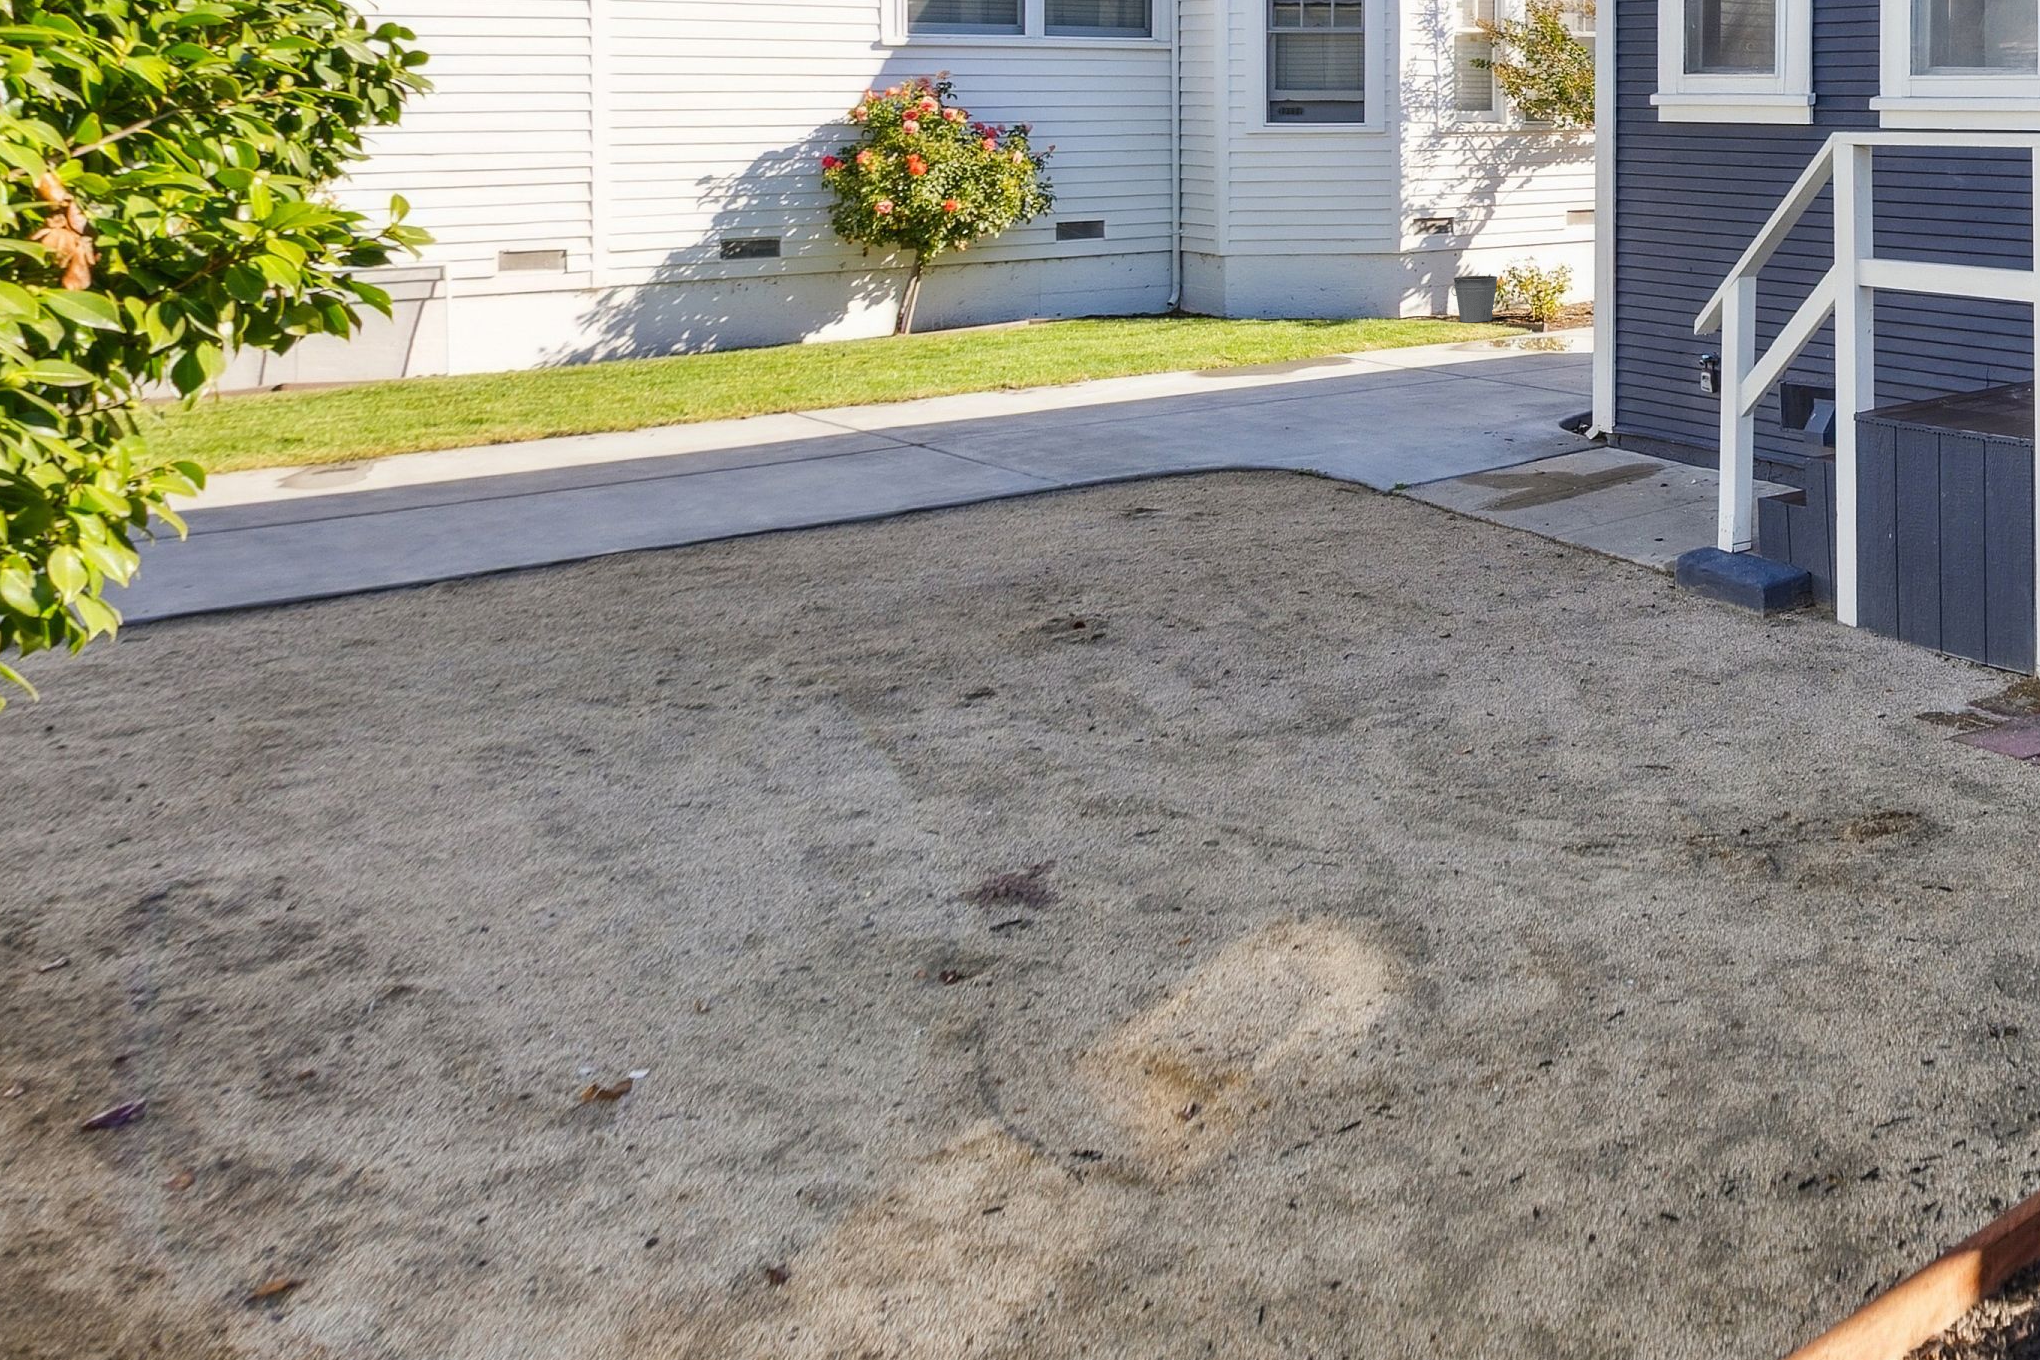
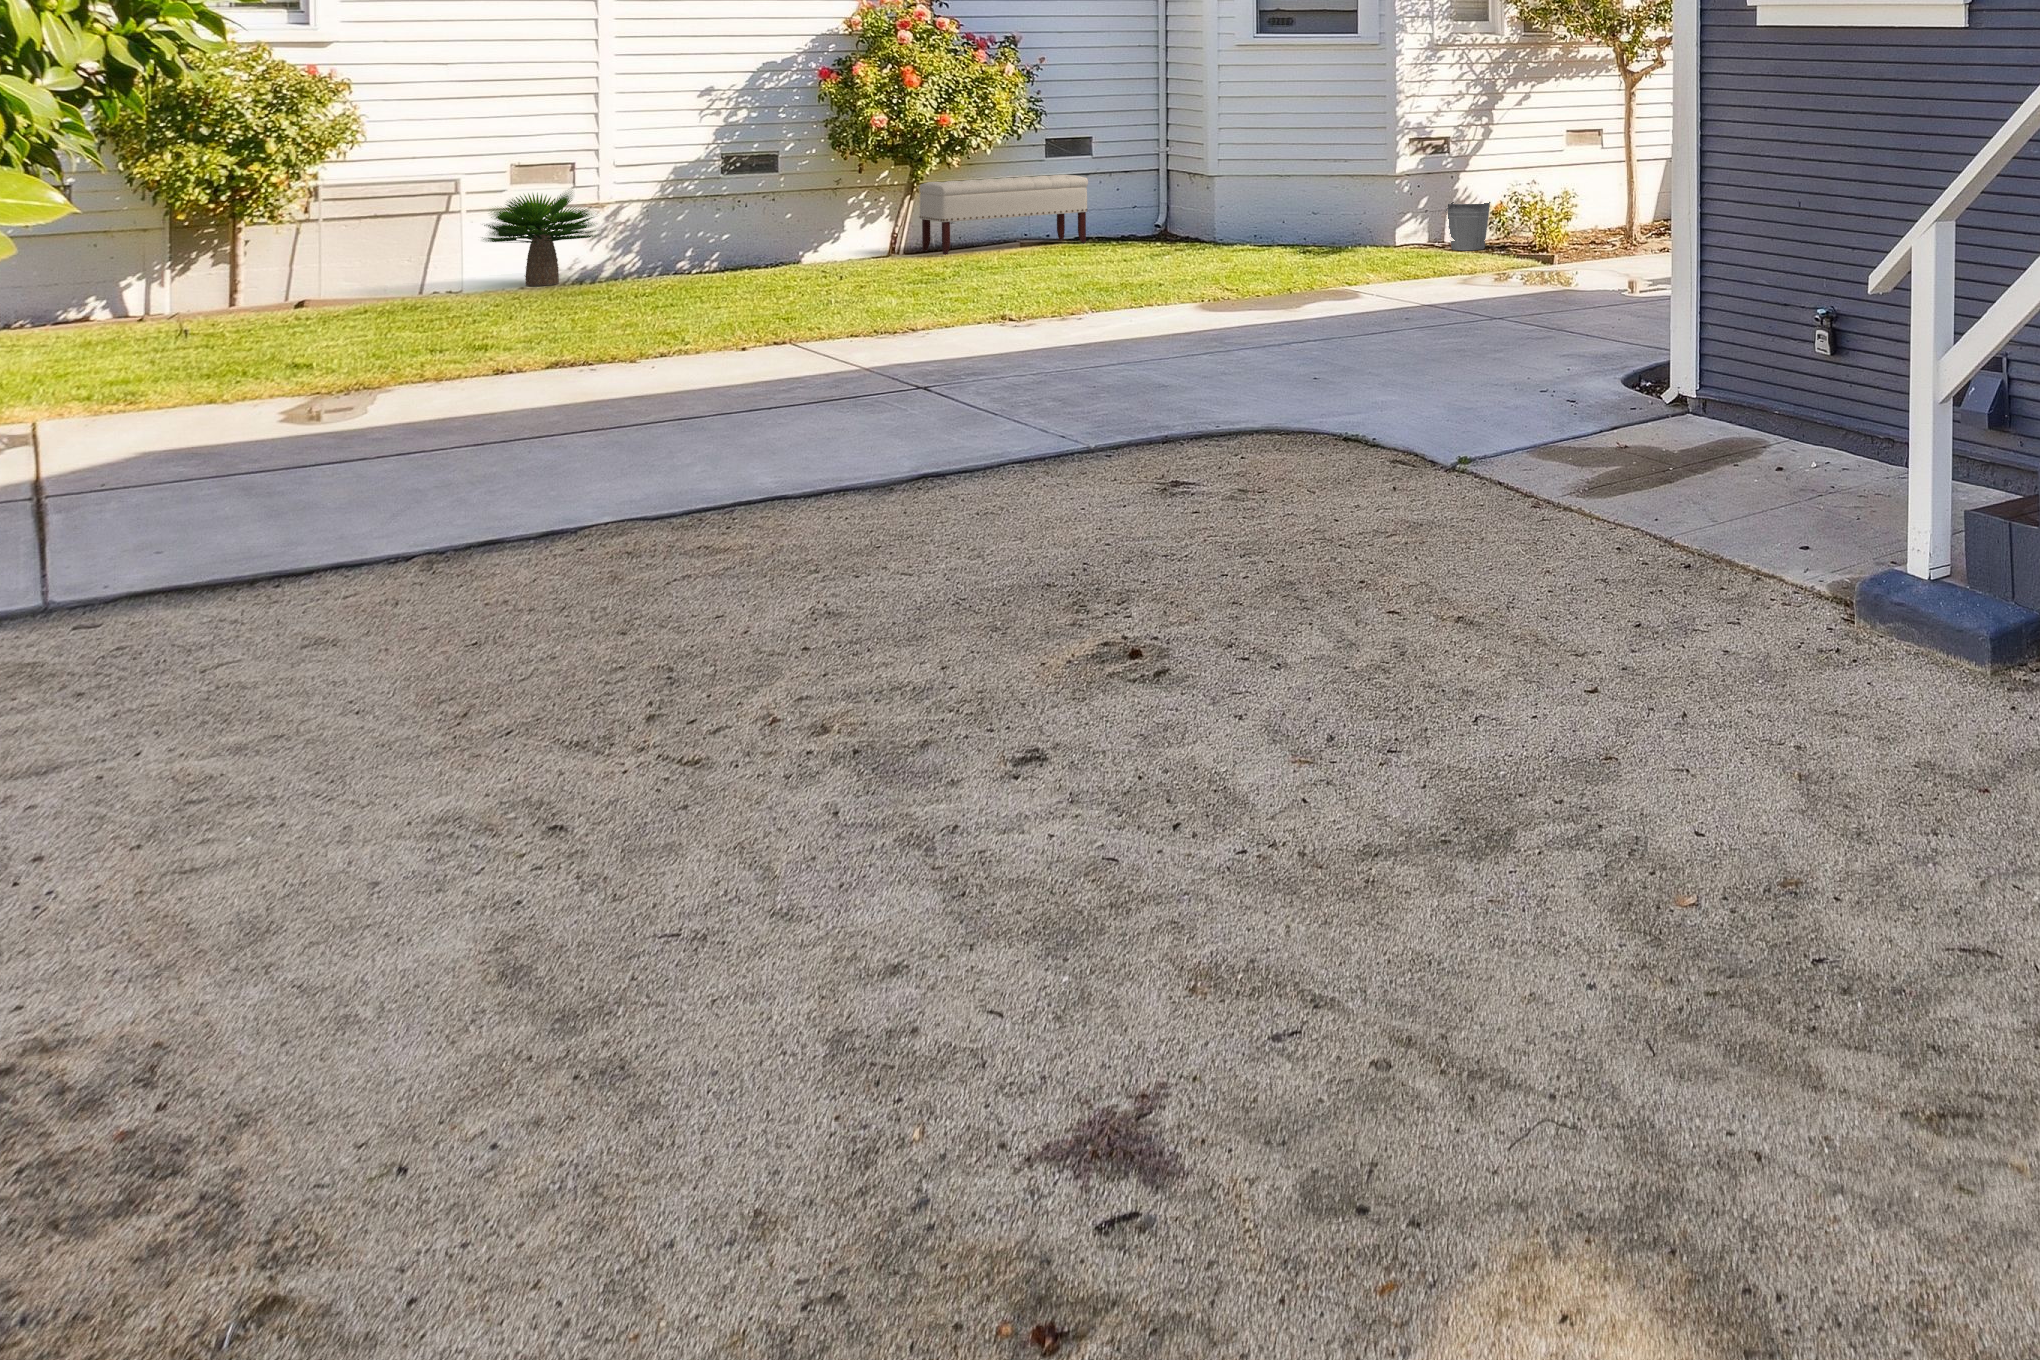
bench: none [926,258,1100,335] -> present [919,174,1088,255]
potted plant: none [455,275,597,372] -> present [483,193,596,286]

